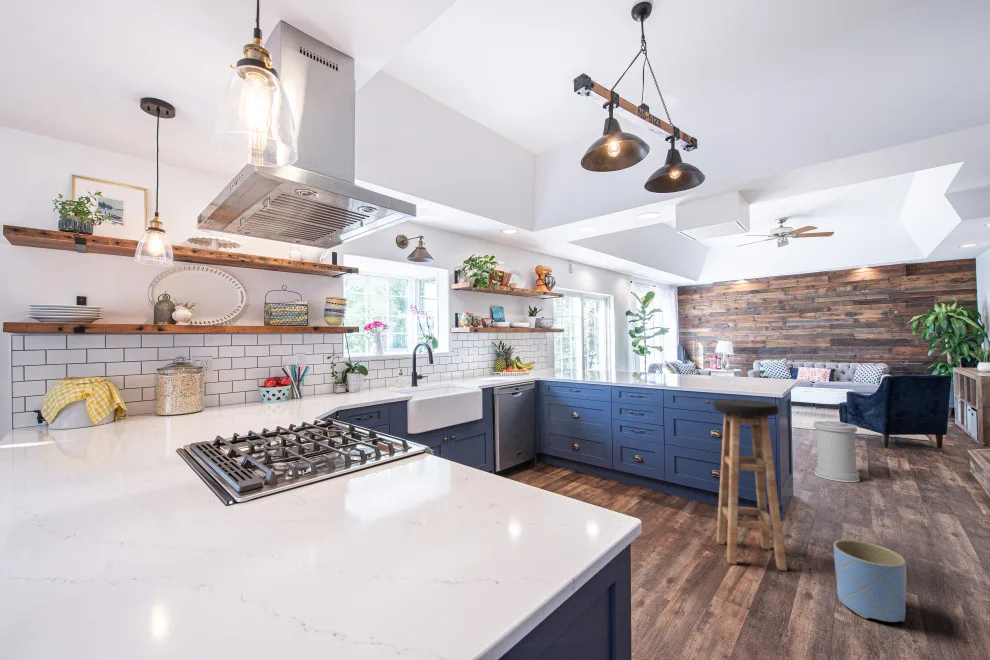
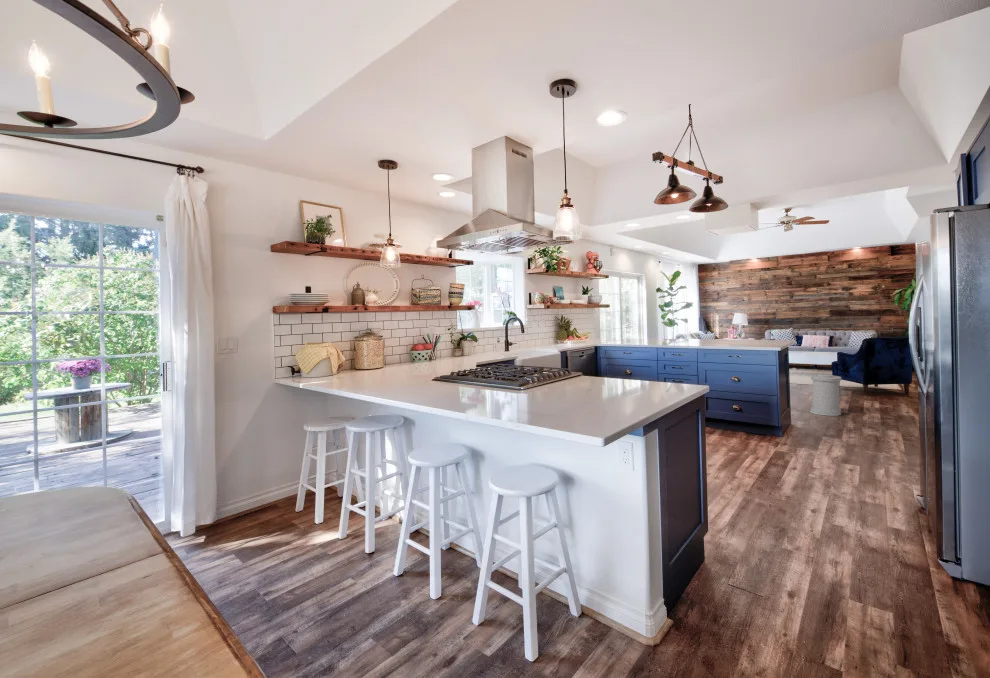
bar stool: present [713,400,787,571] -> none [748,359,791,455]
planter: present [833,539,906,622] -> none [817,433,853,470]

